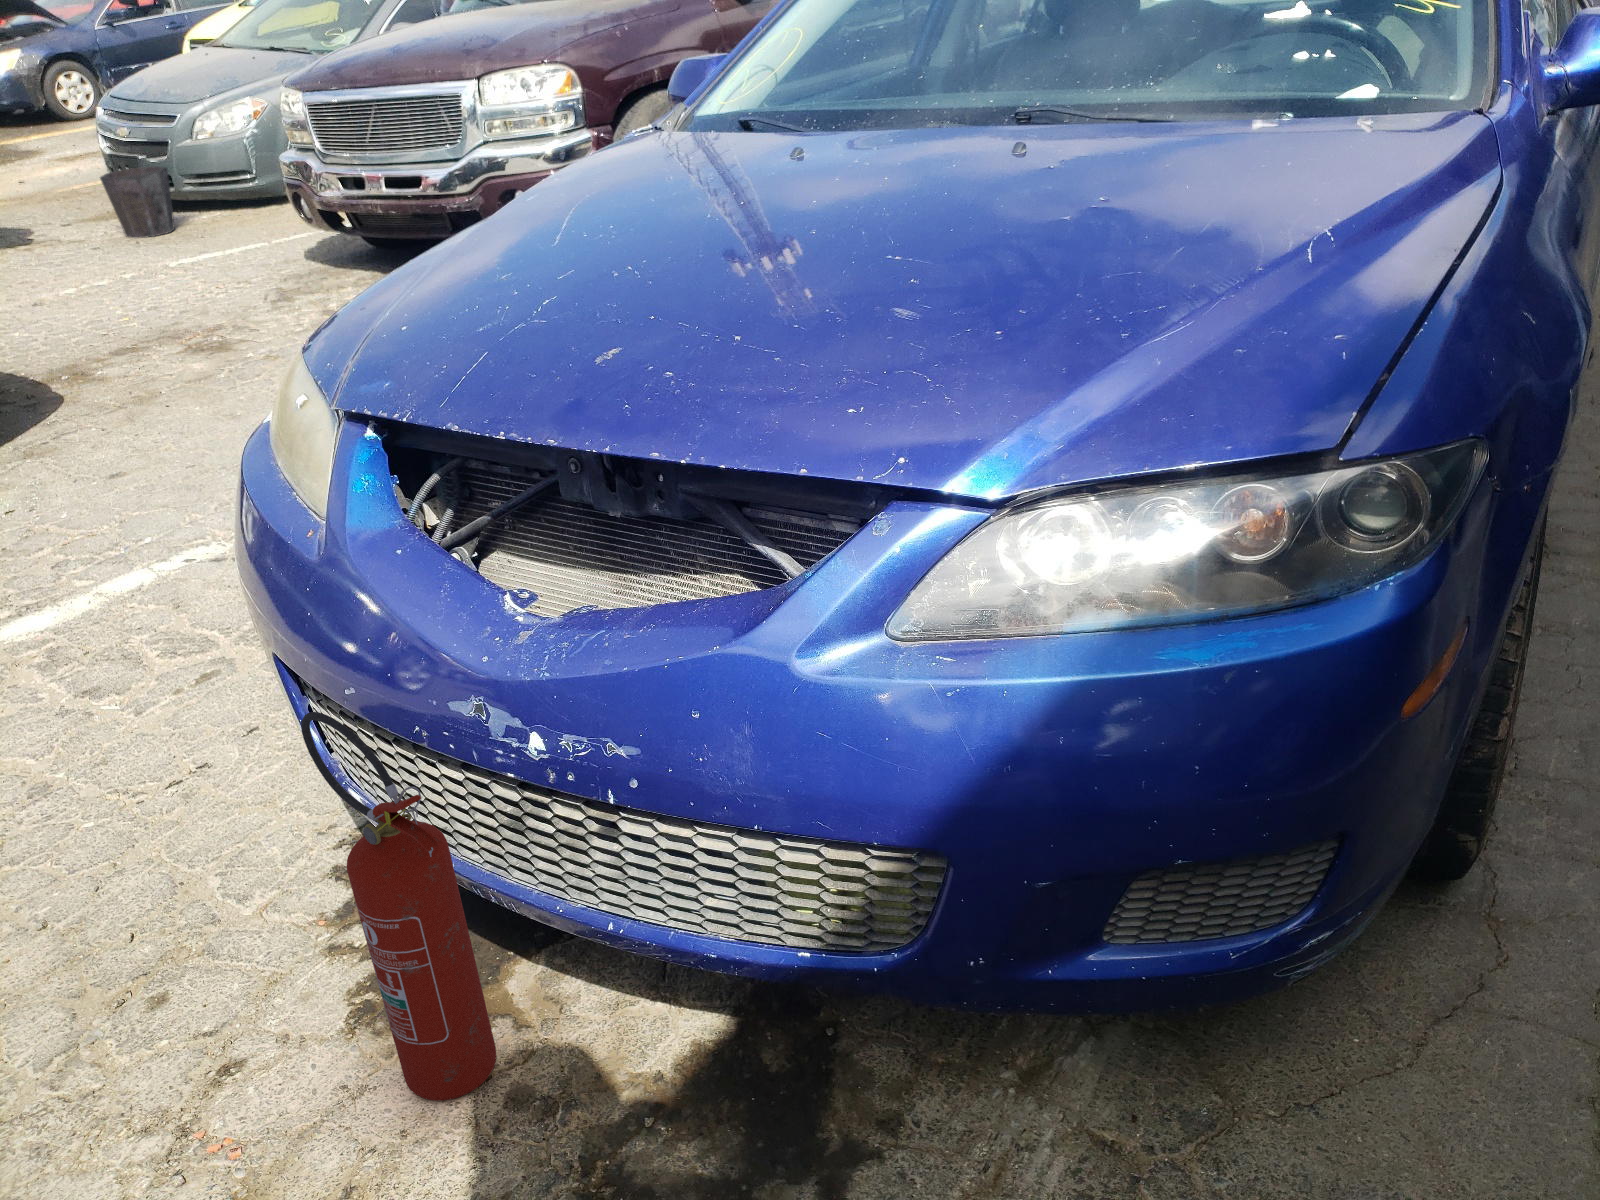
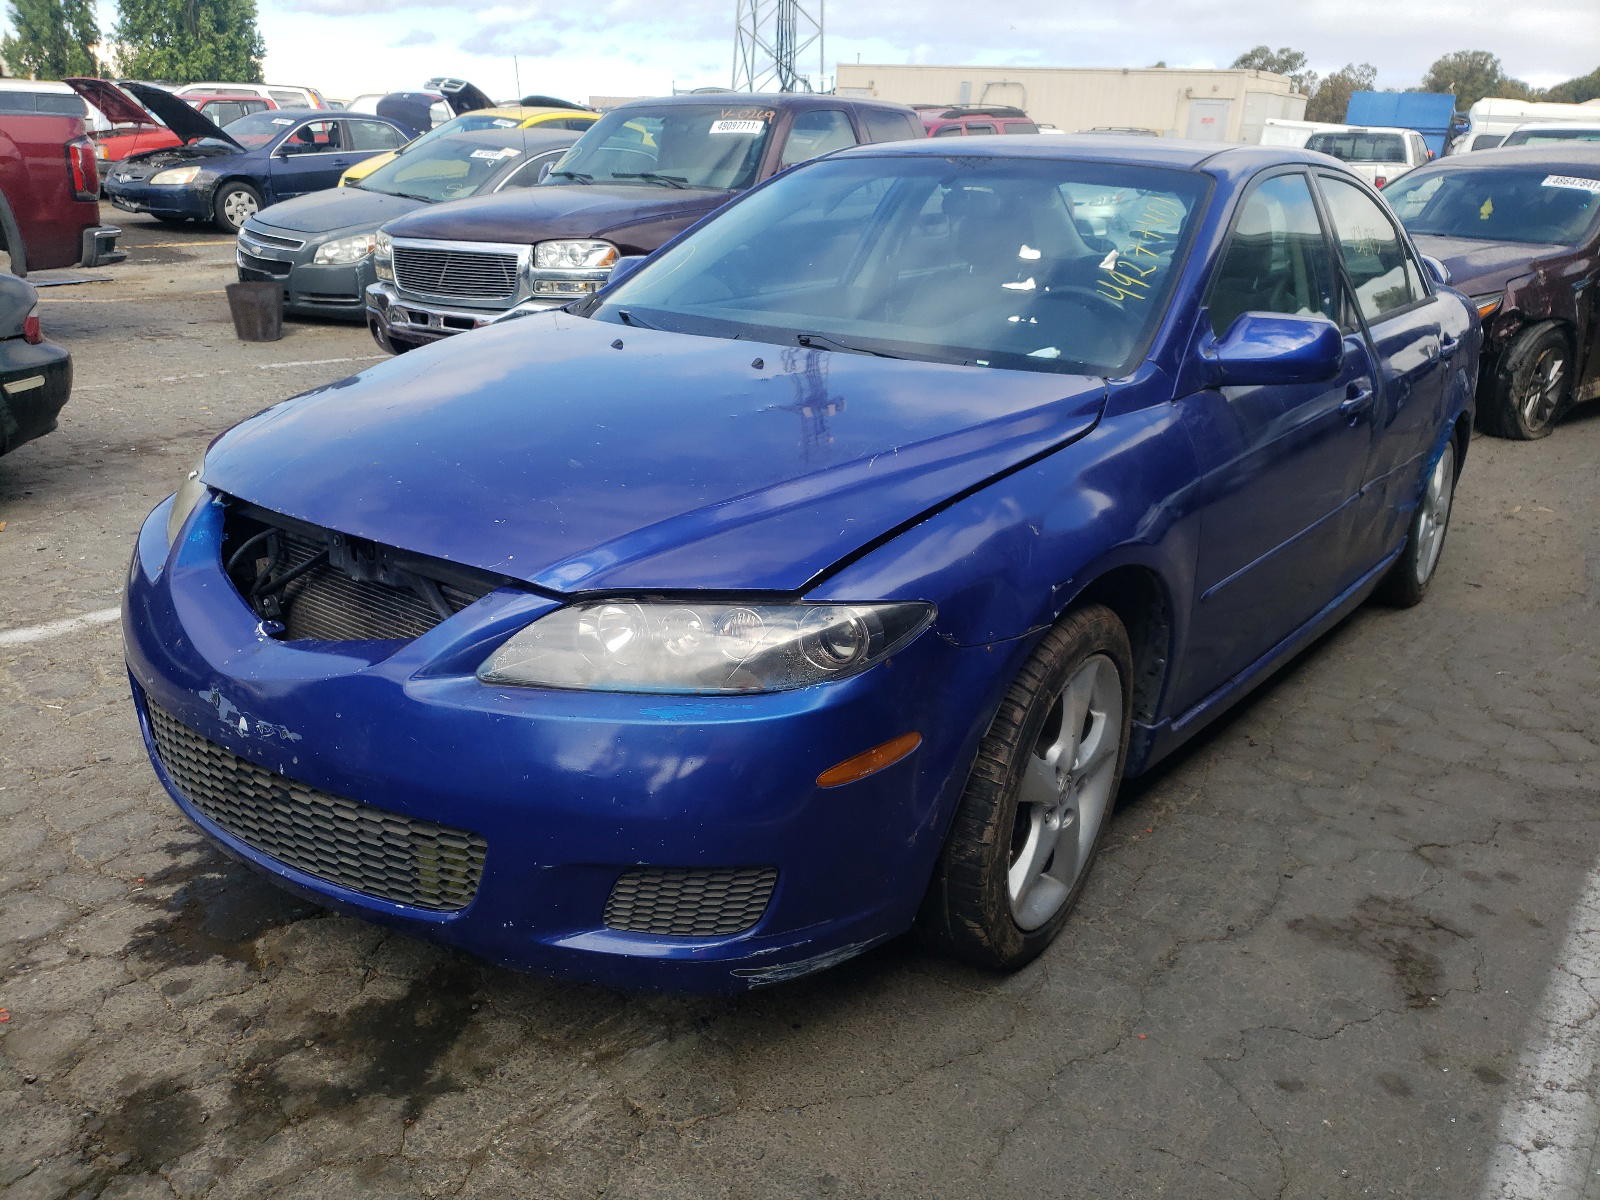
fire extinguisher: present [301,712,496,1101] -> none [116,692,223,1006]

